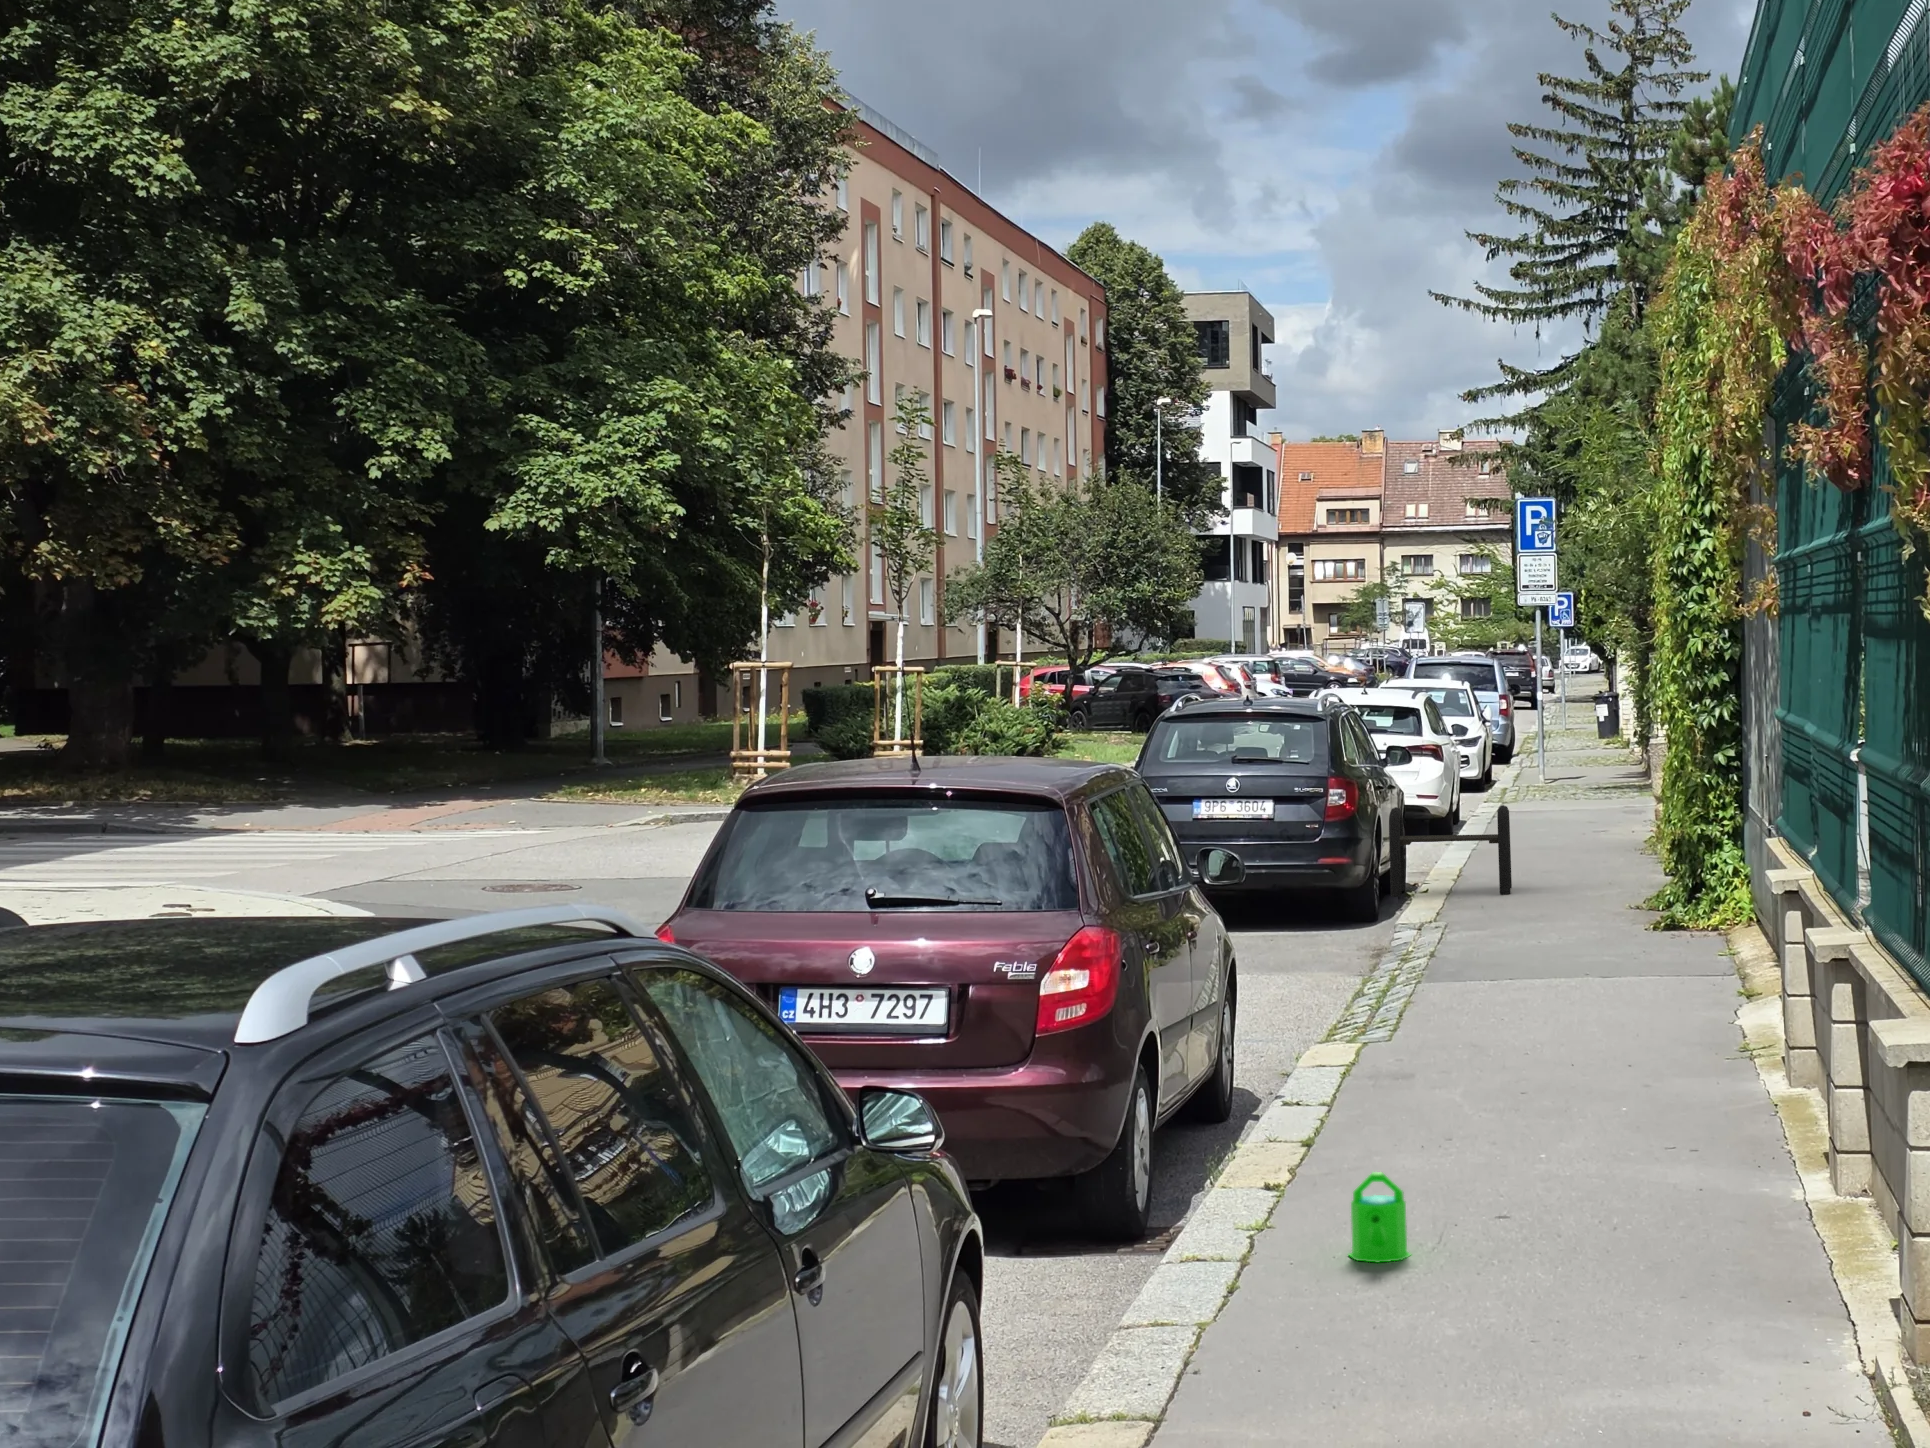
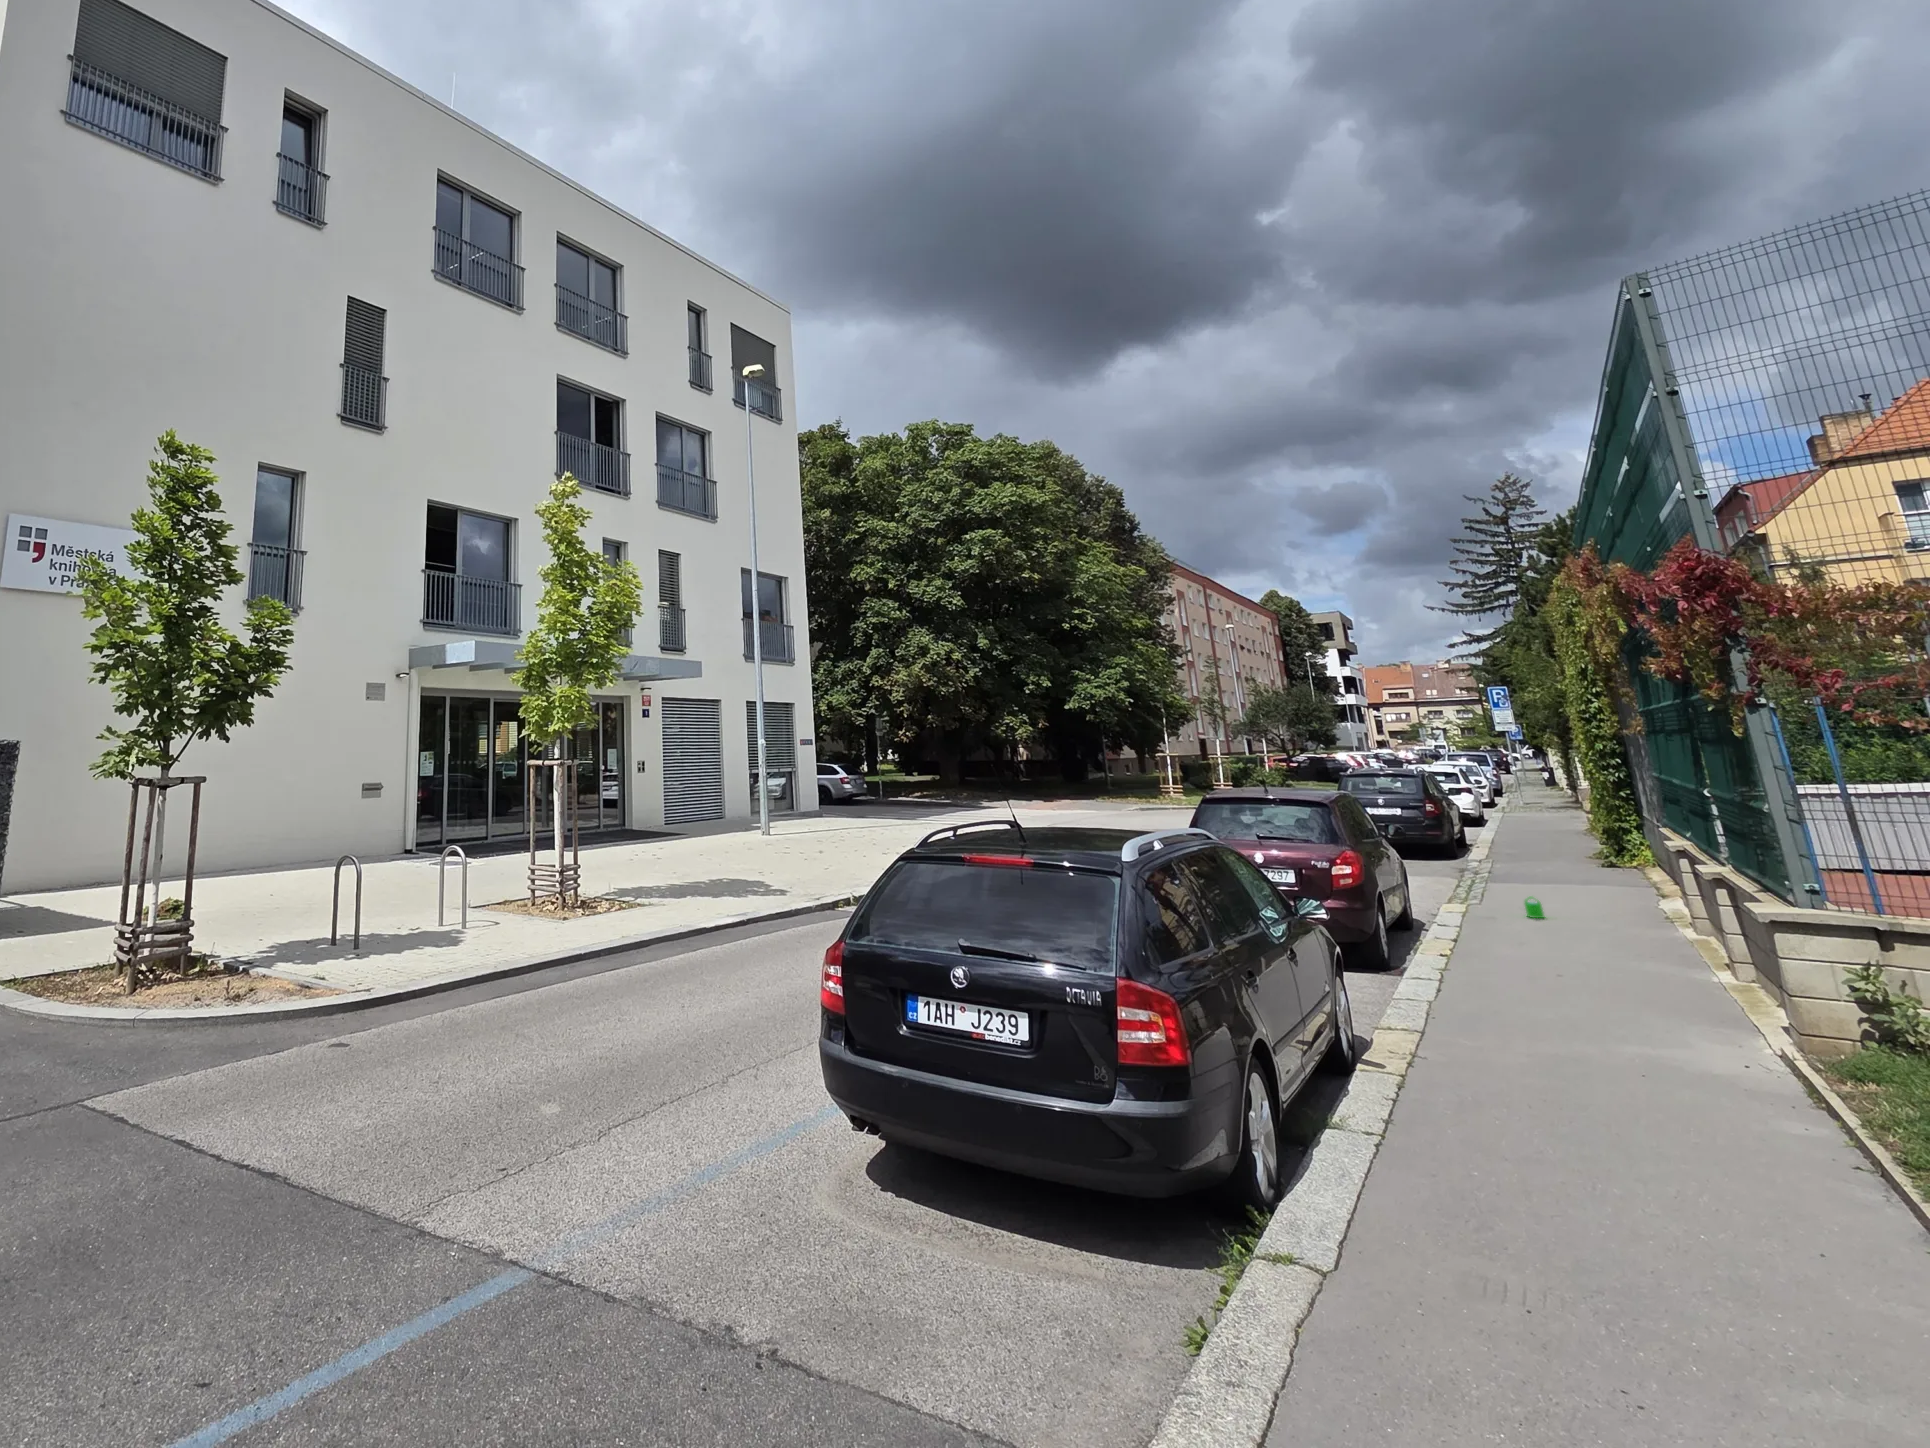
bench: present [1389,805,1512,897] -> none [1471,812,1532,846]

